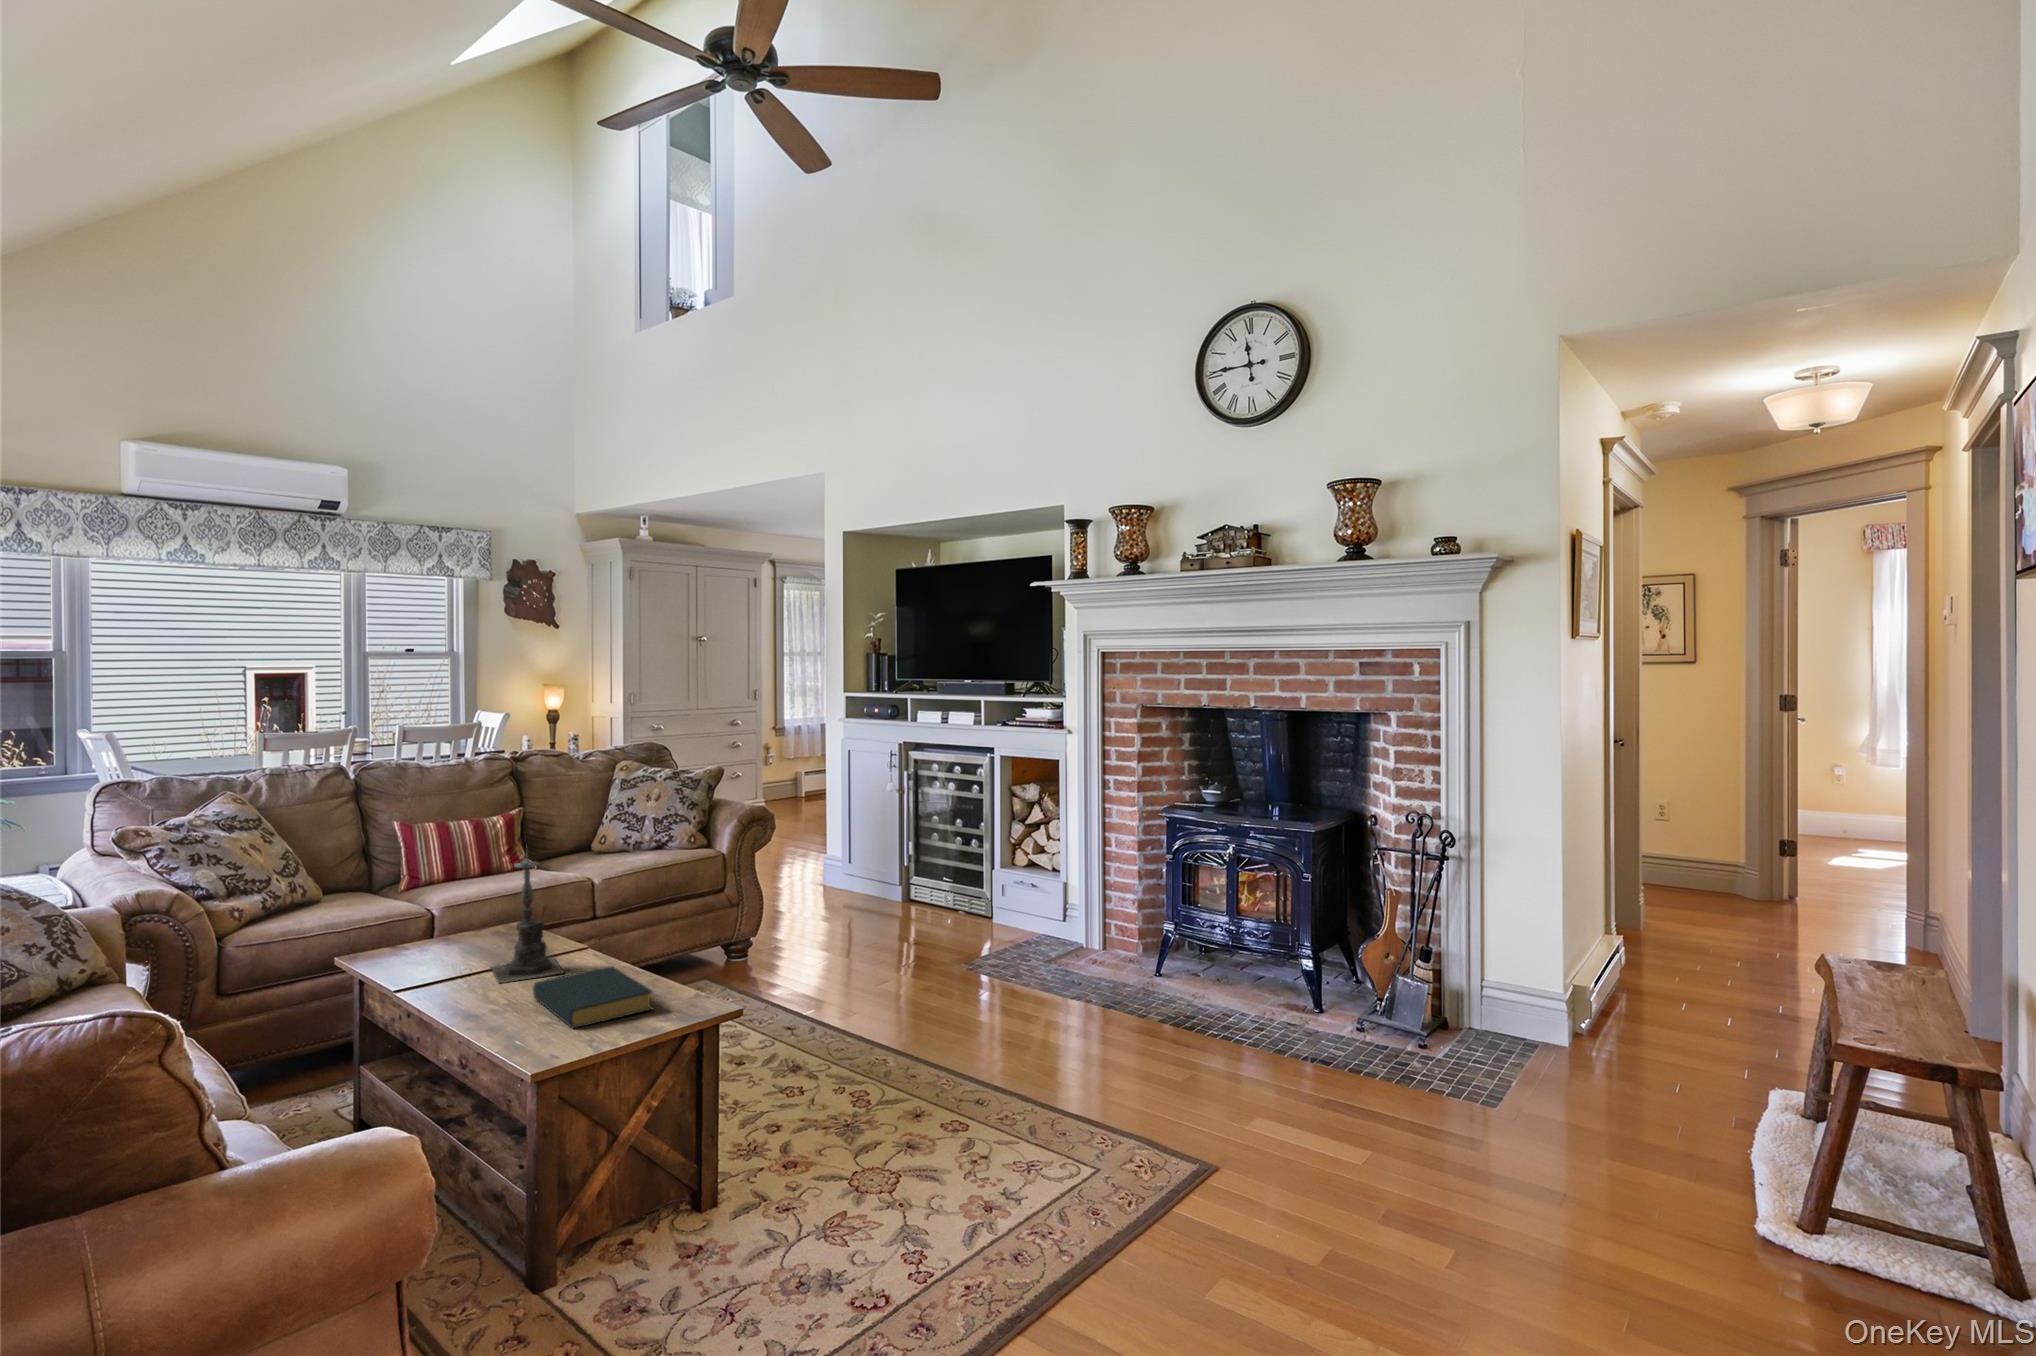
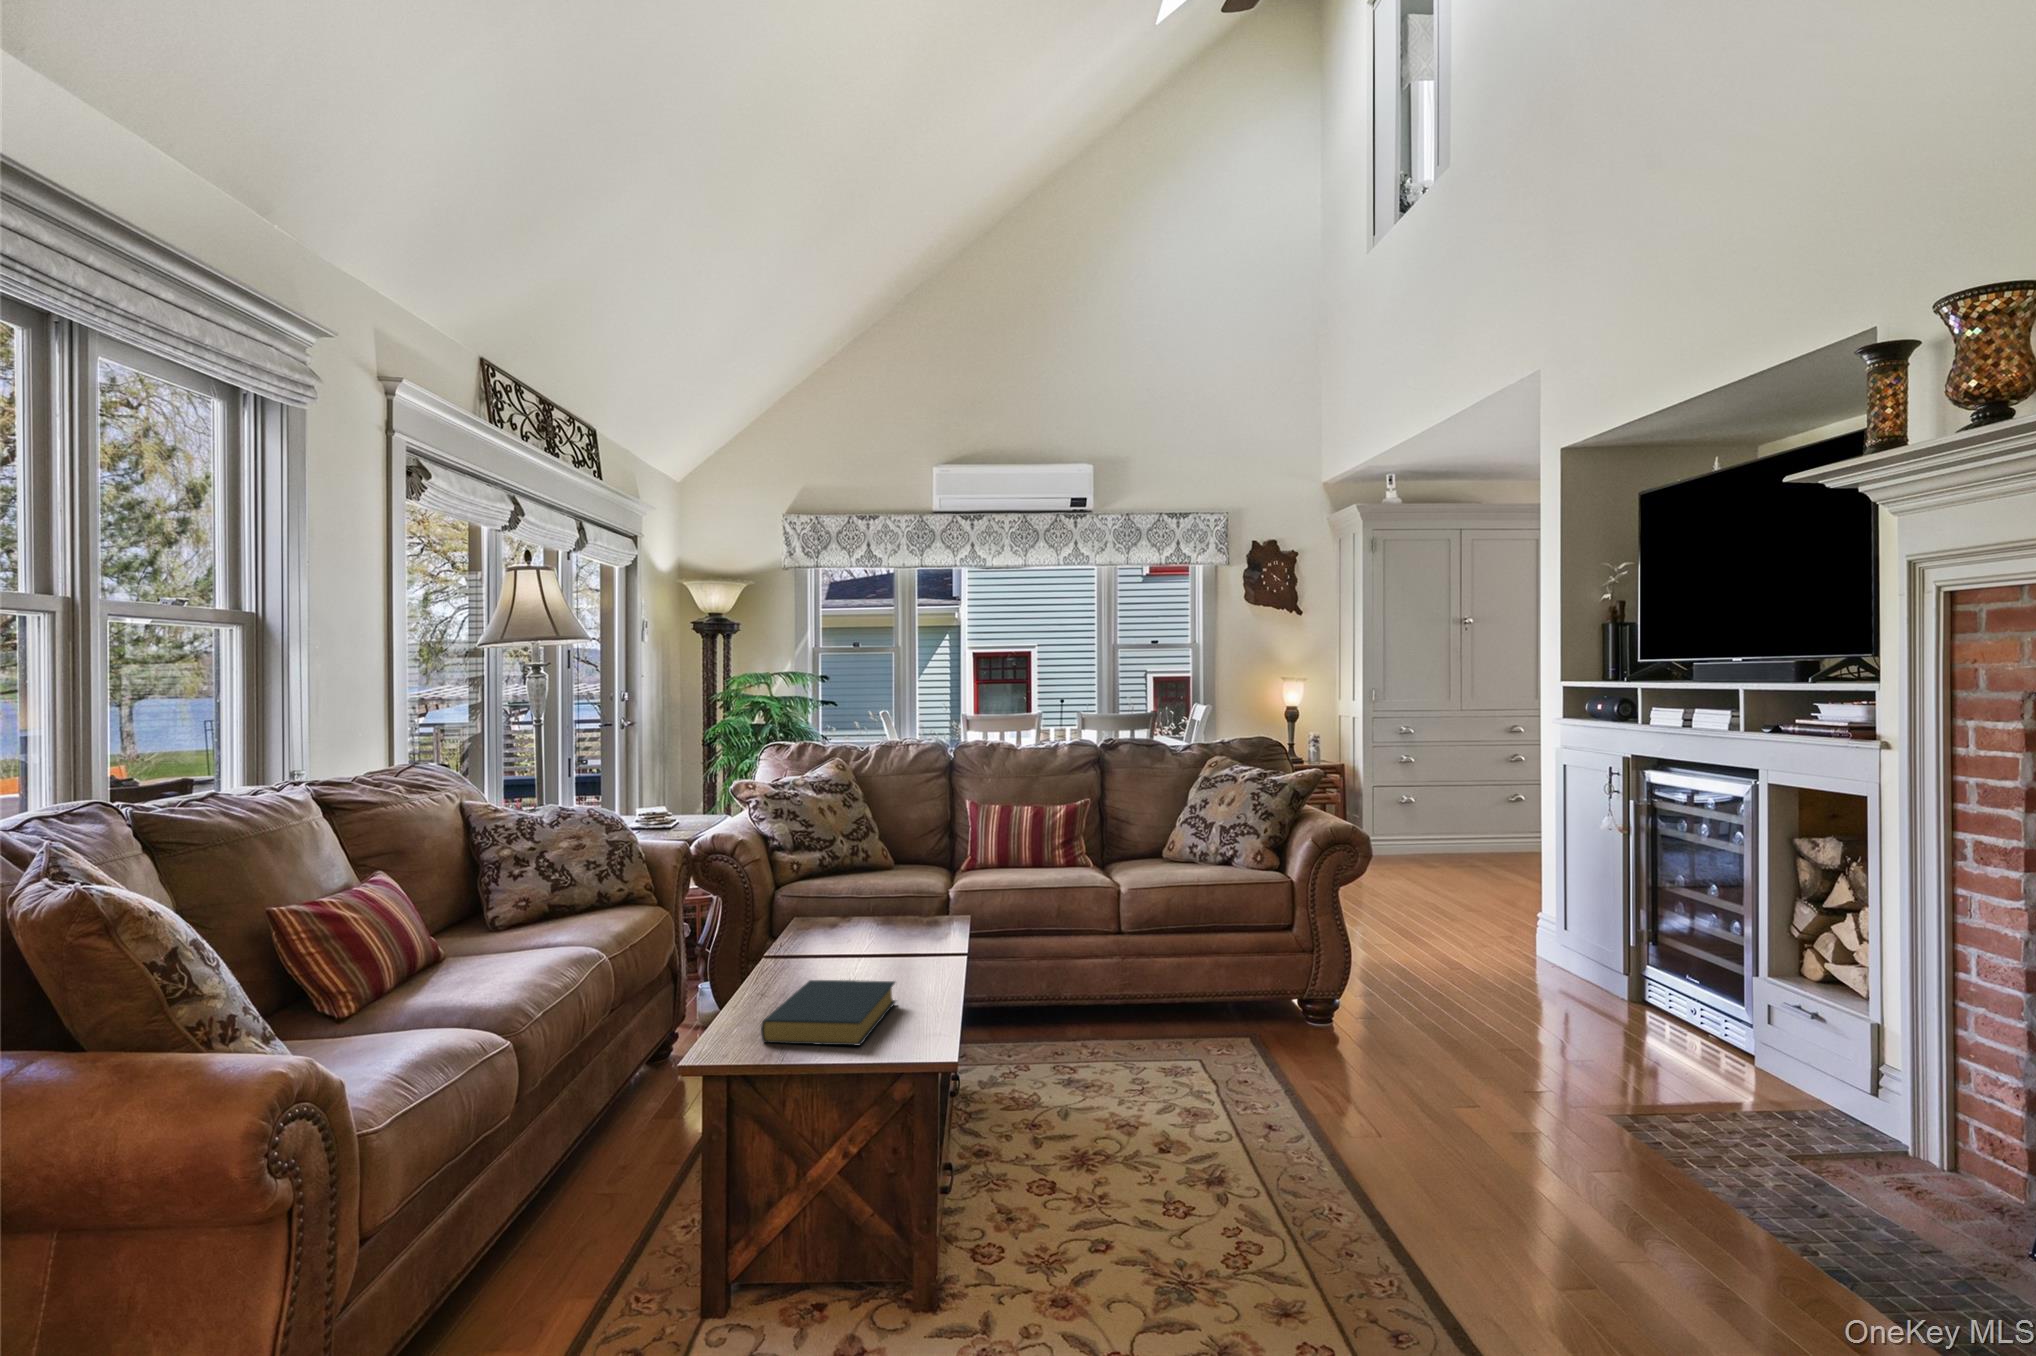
candle holder: present [491,847,563,983] -> none [823,824,914,979]

